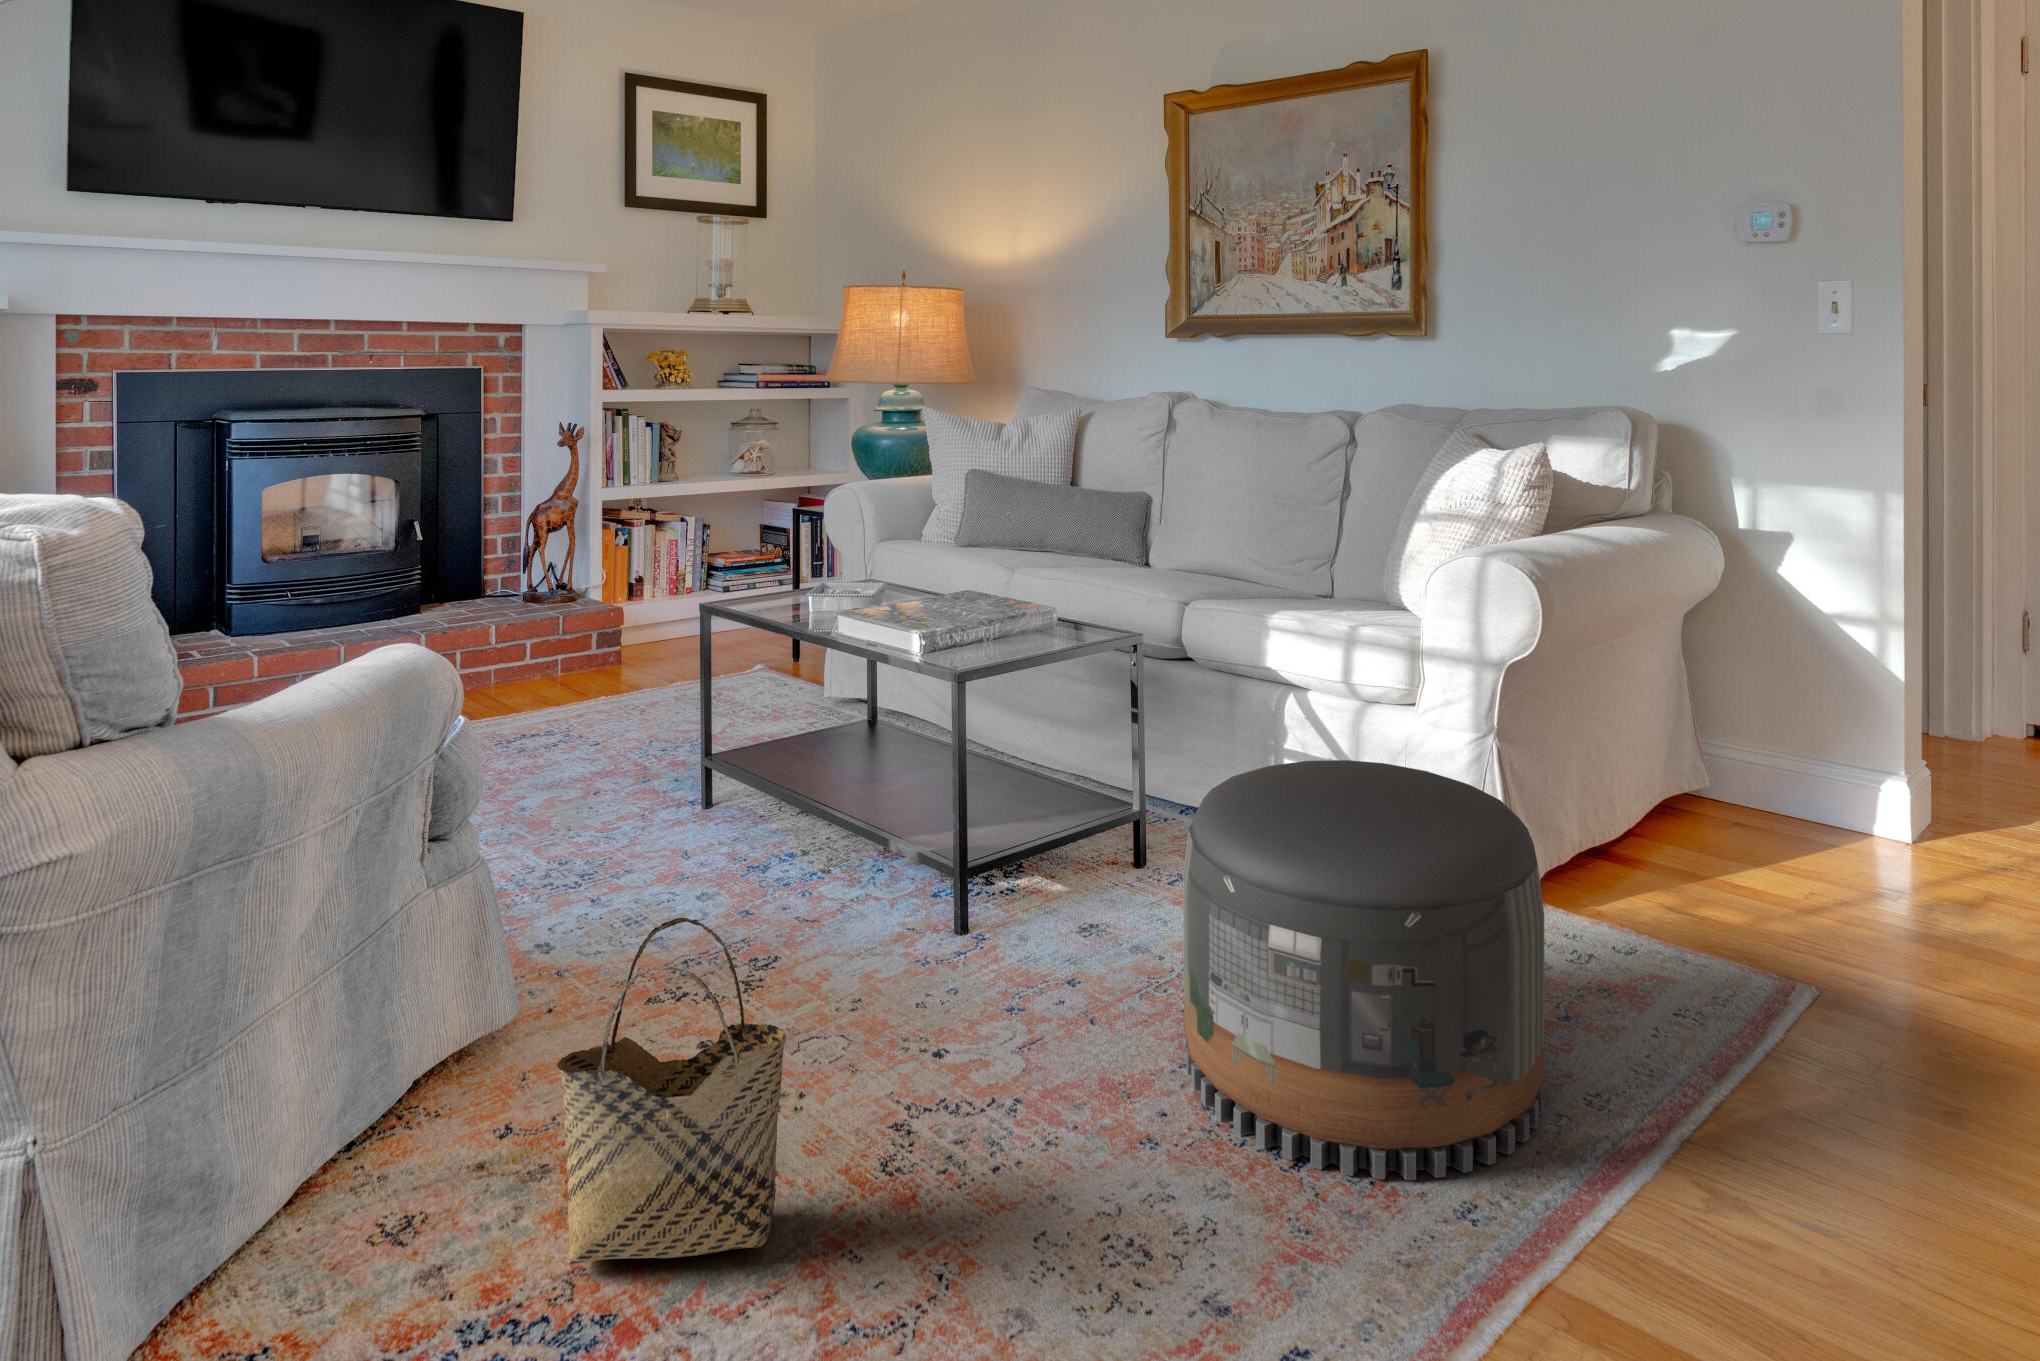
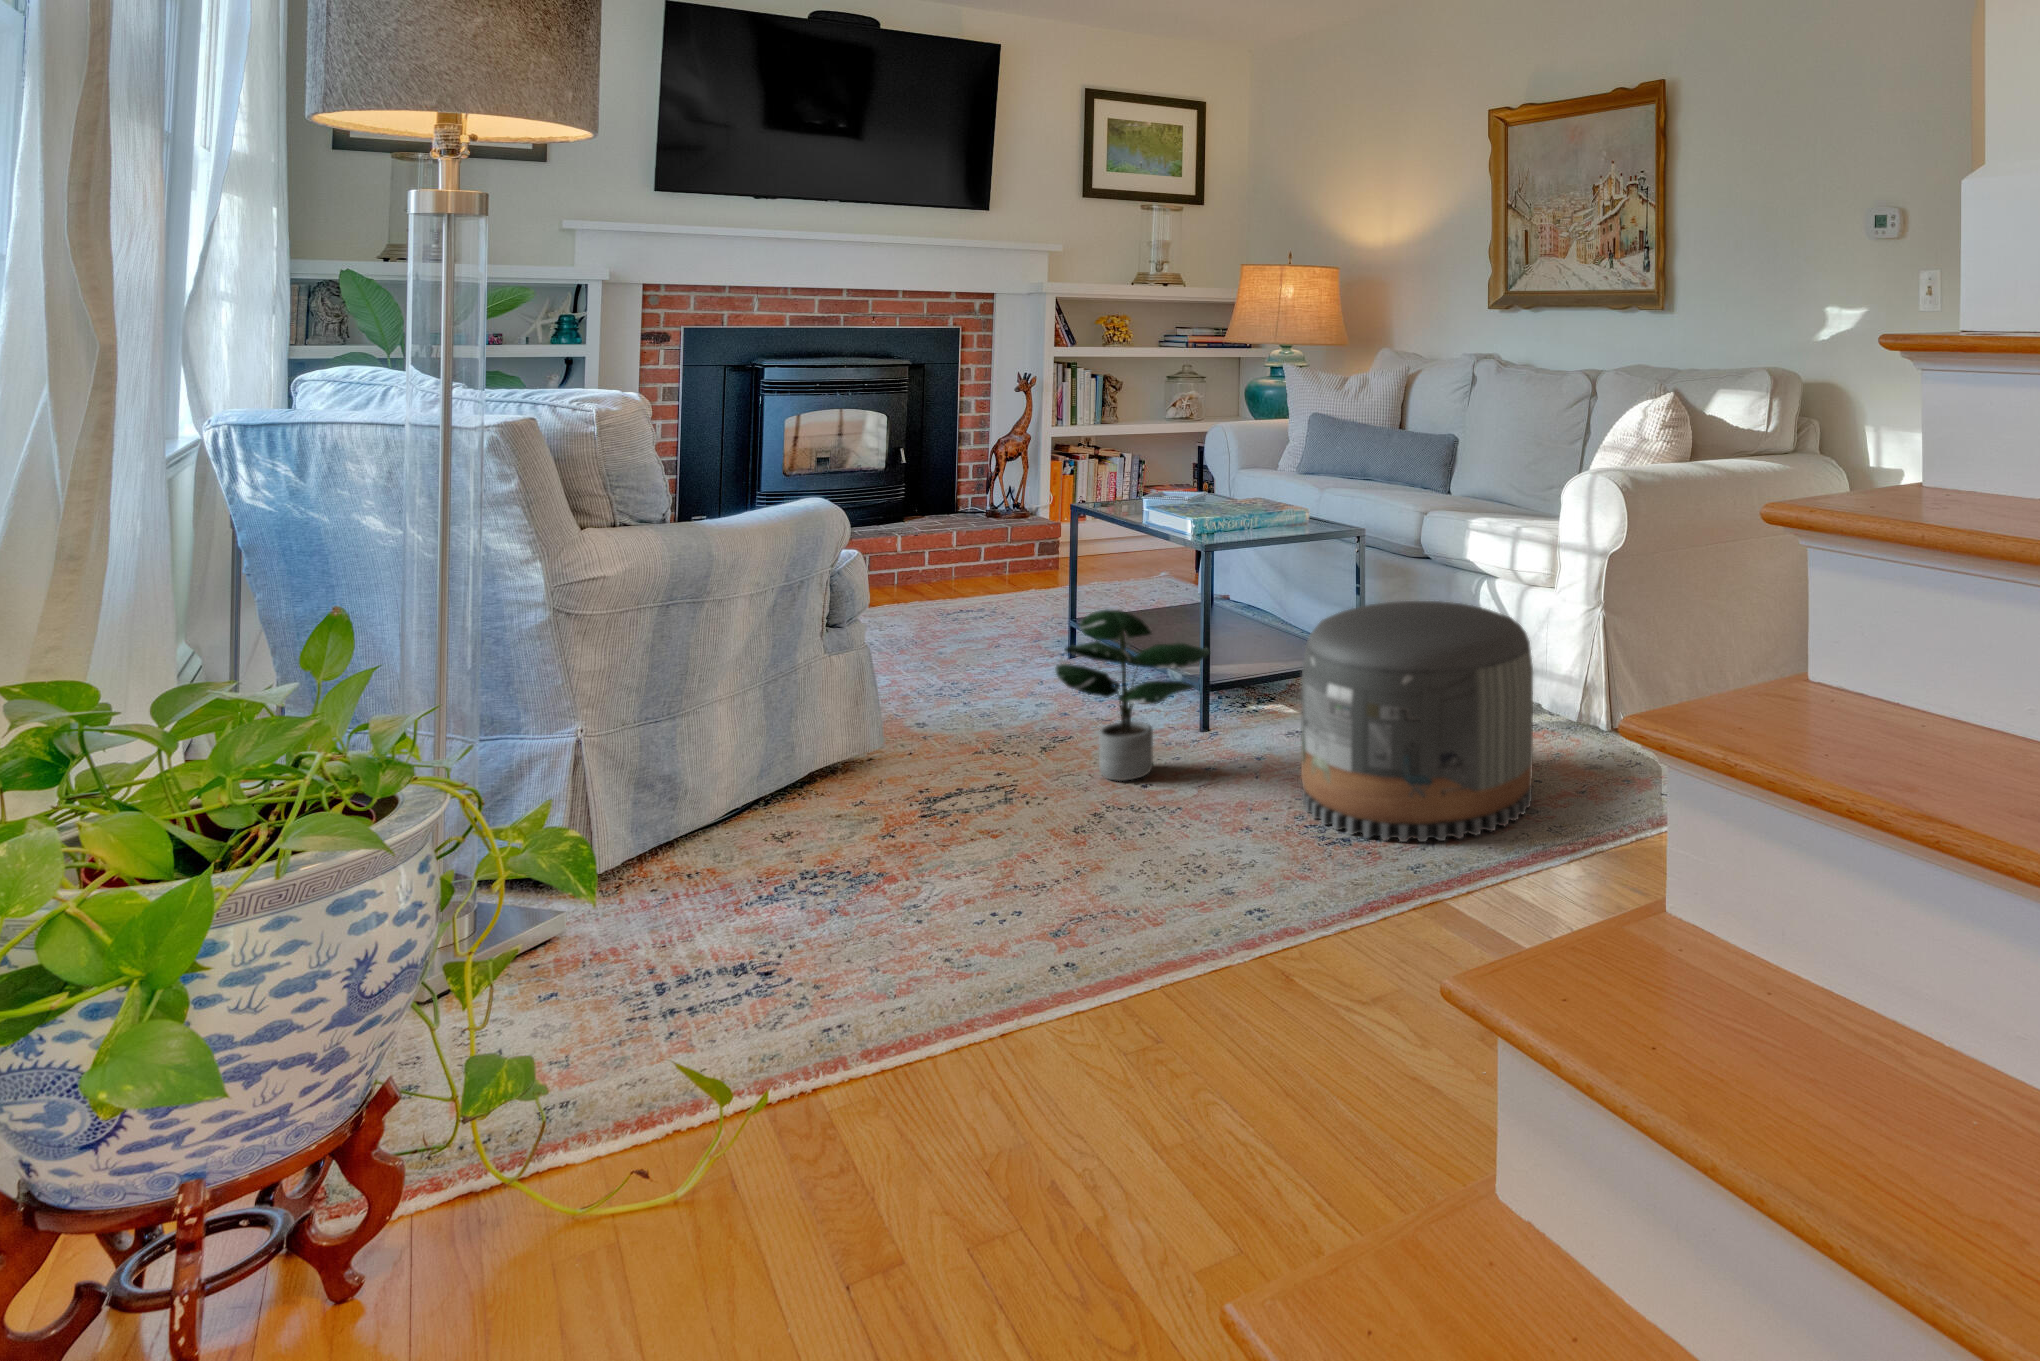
potted plant: none [787,791,1019,1073] -> present [1055,610,1210,781]
woven basket: present [557,918,786,1264] -> none [883,656,1019,840]

